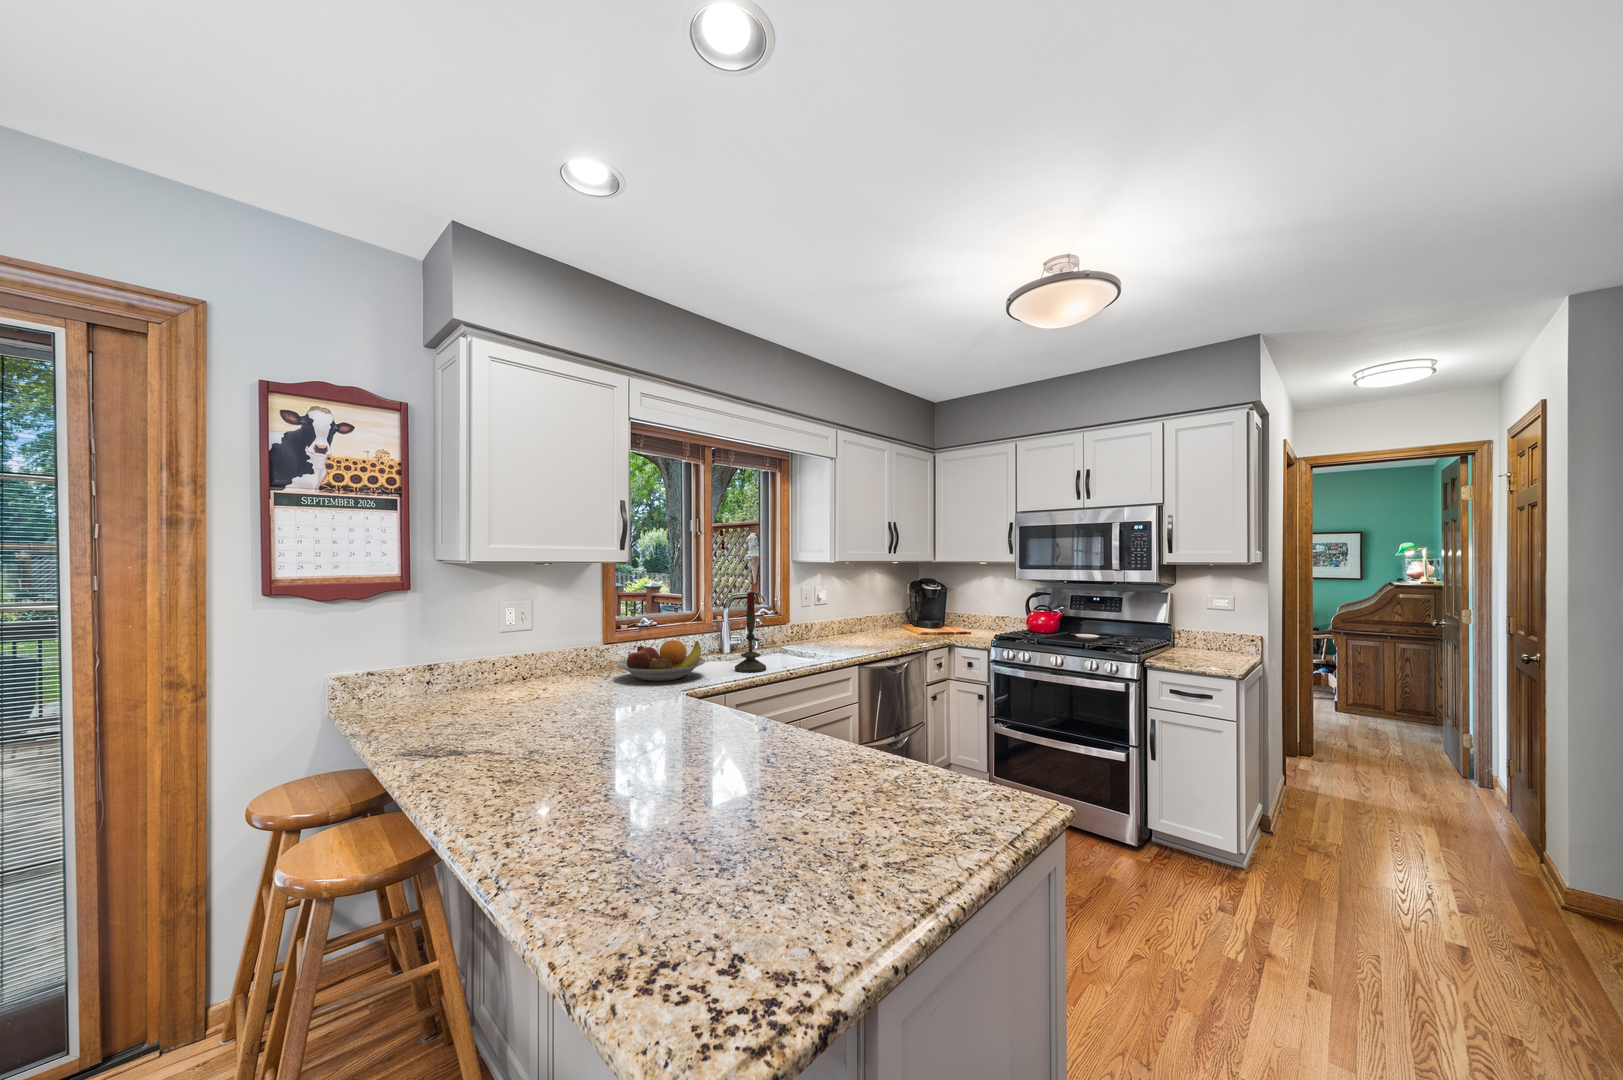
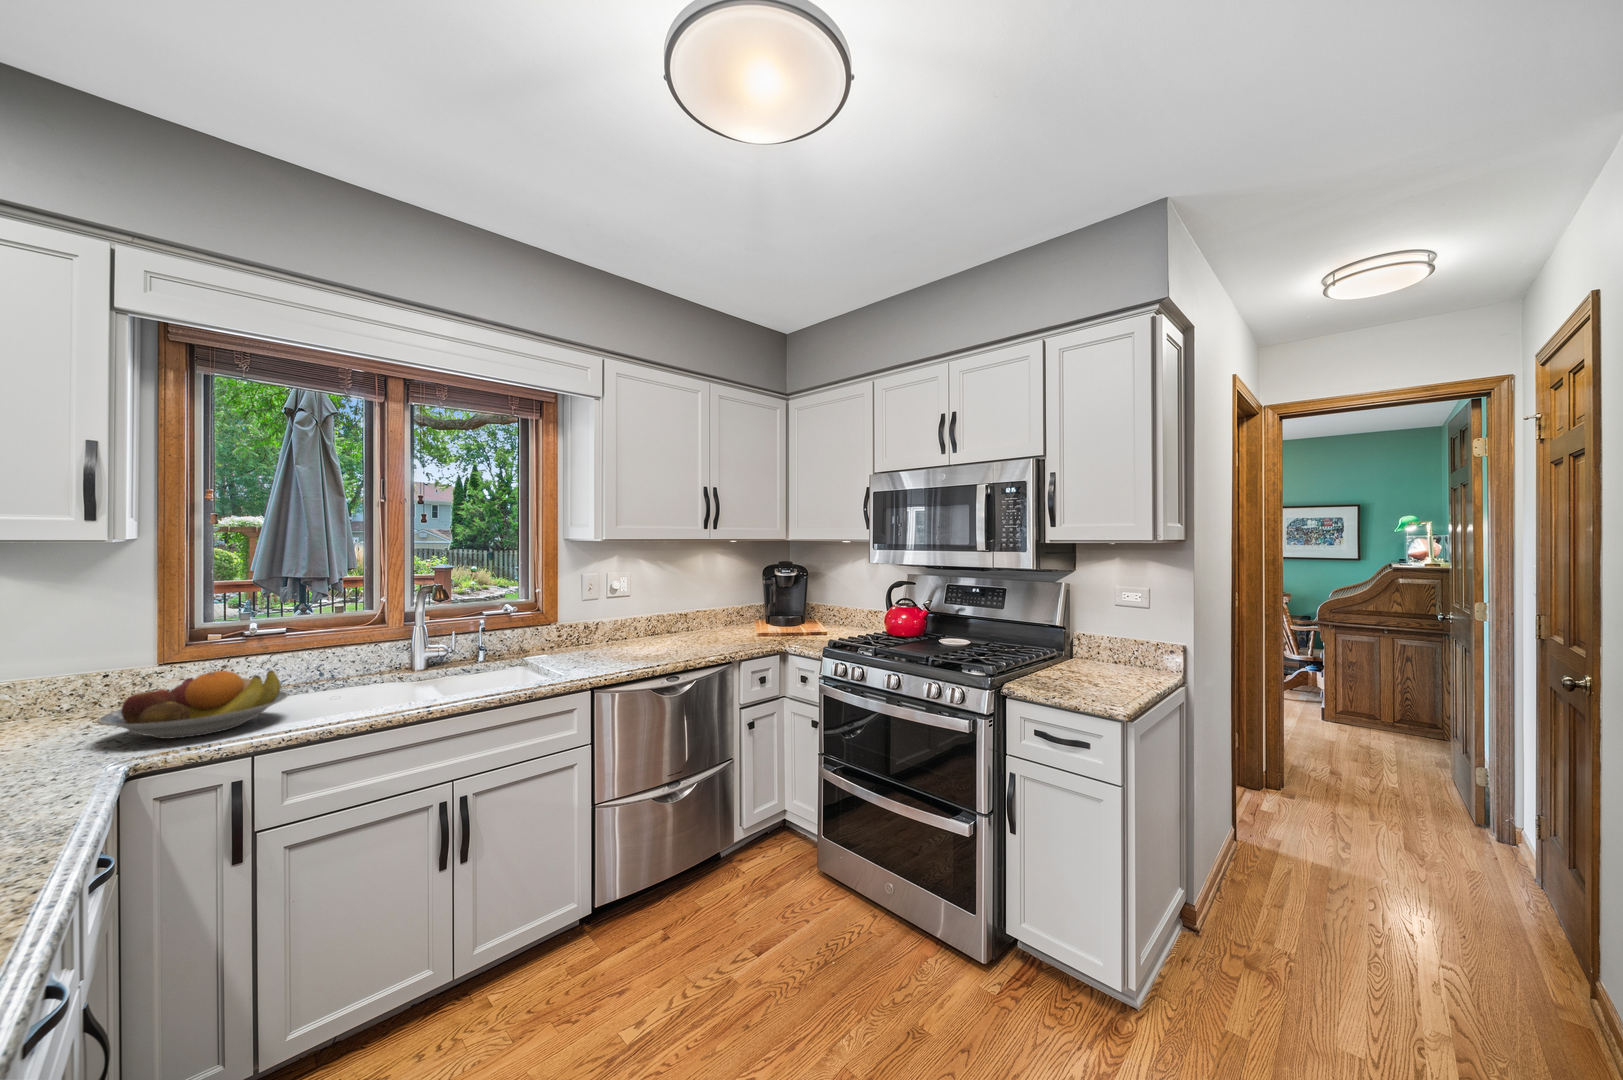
candle: present [735,590,766,672] -> none [349,589,407,717]

